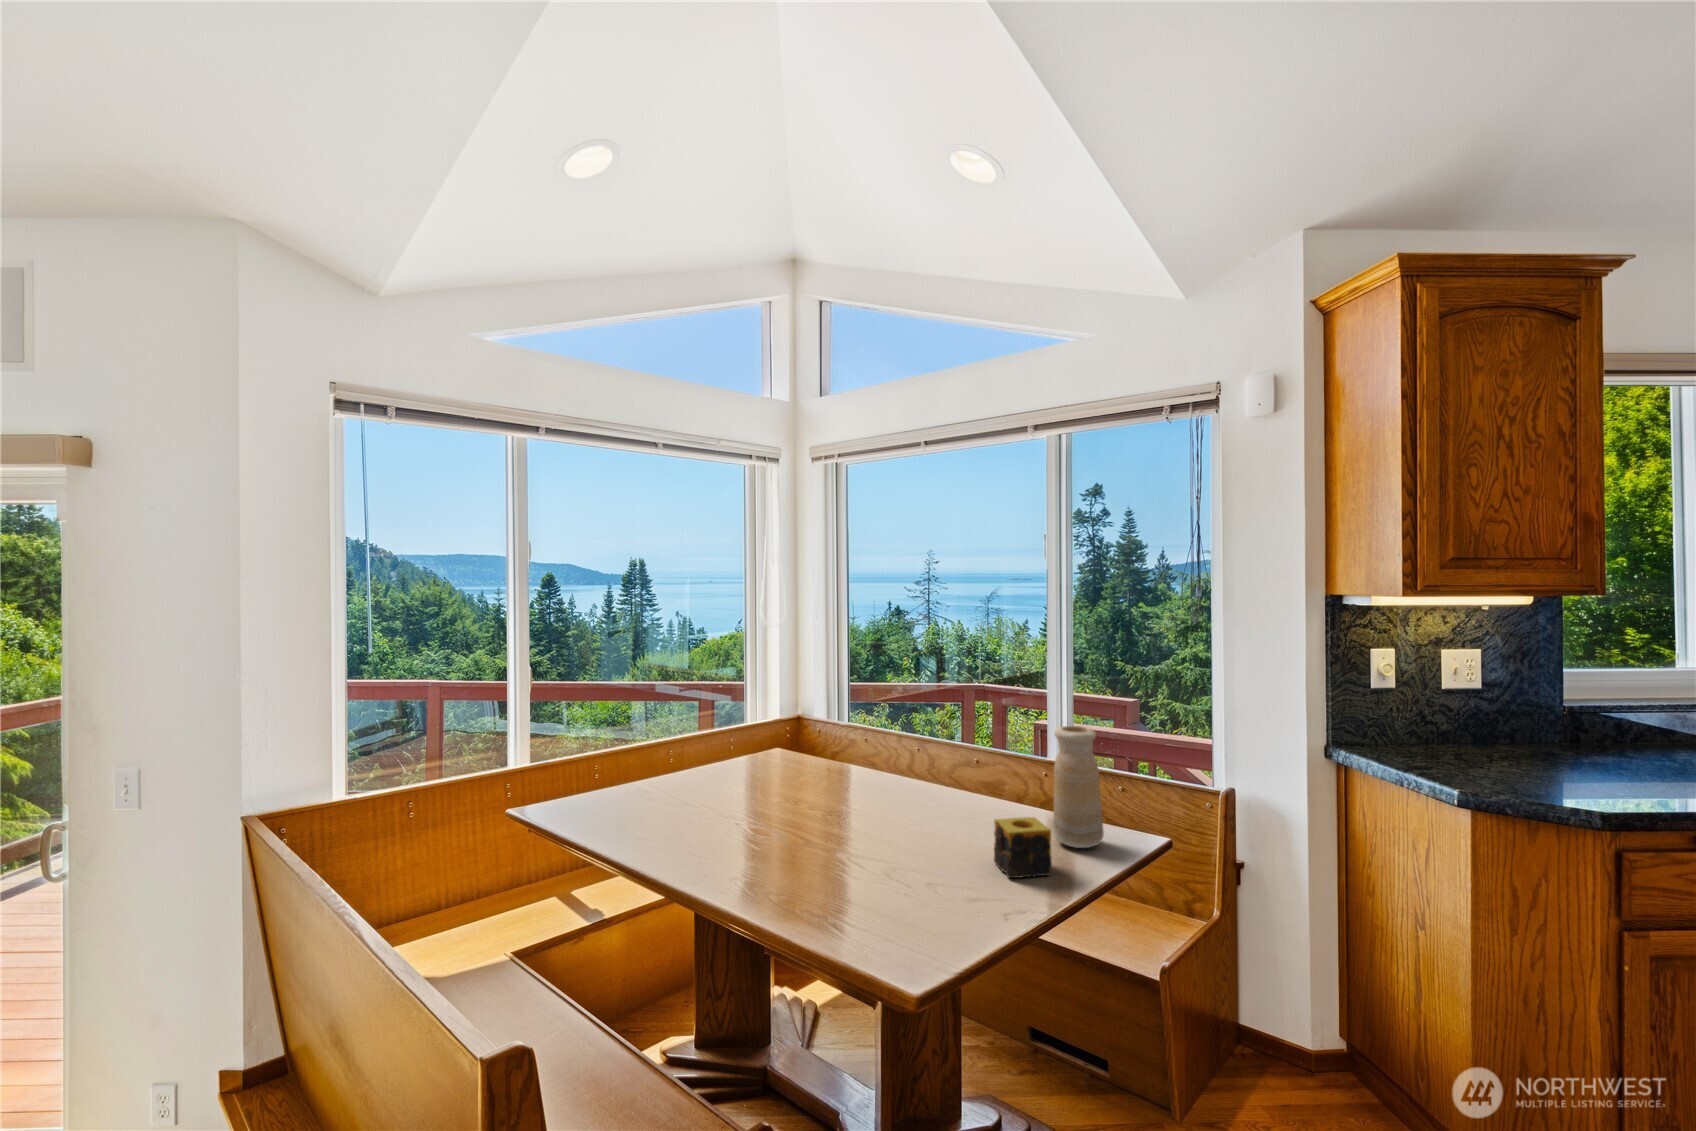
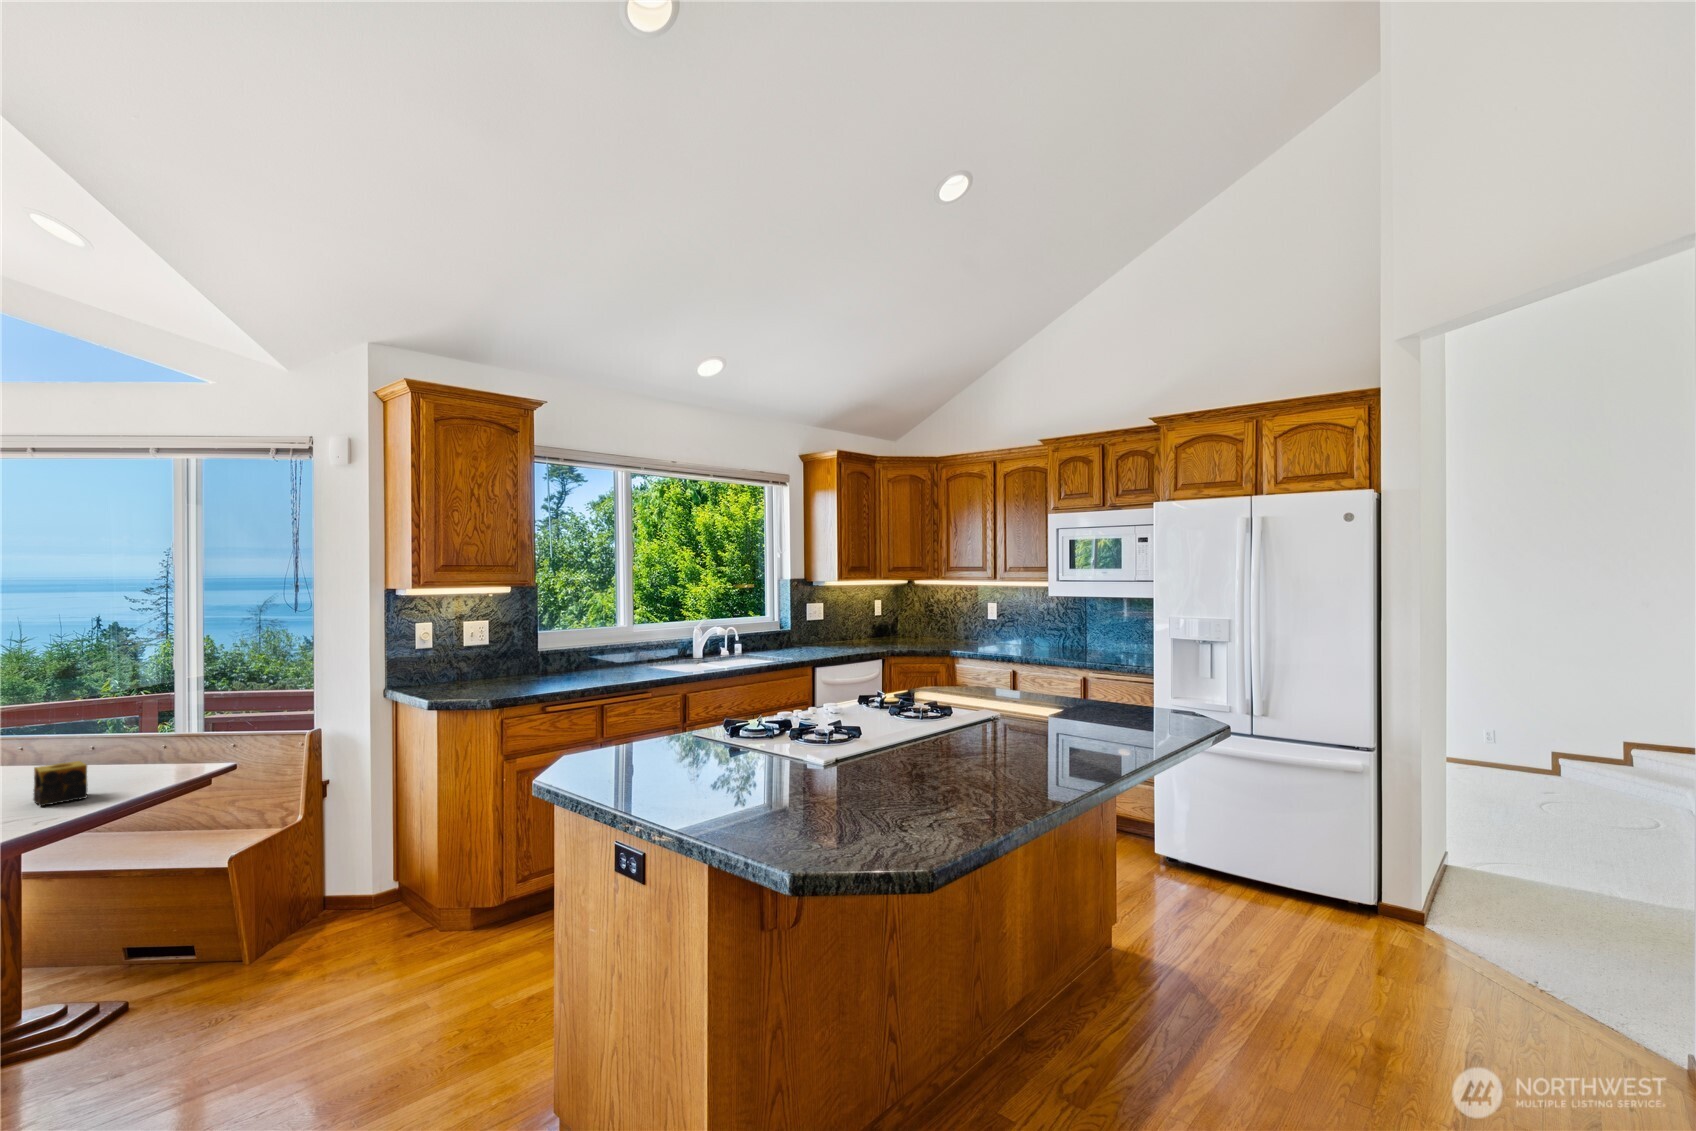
vase: present [1053,726,1104,848] -> none [112,691,161,780]

